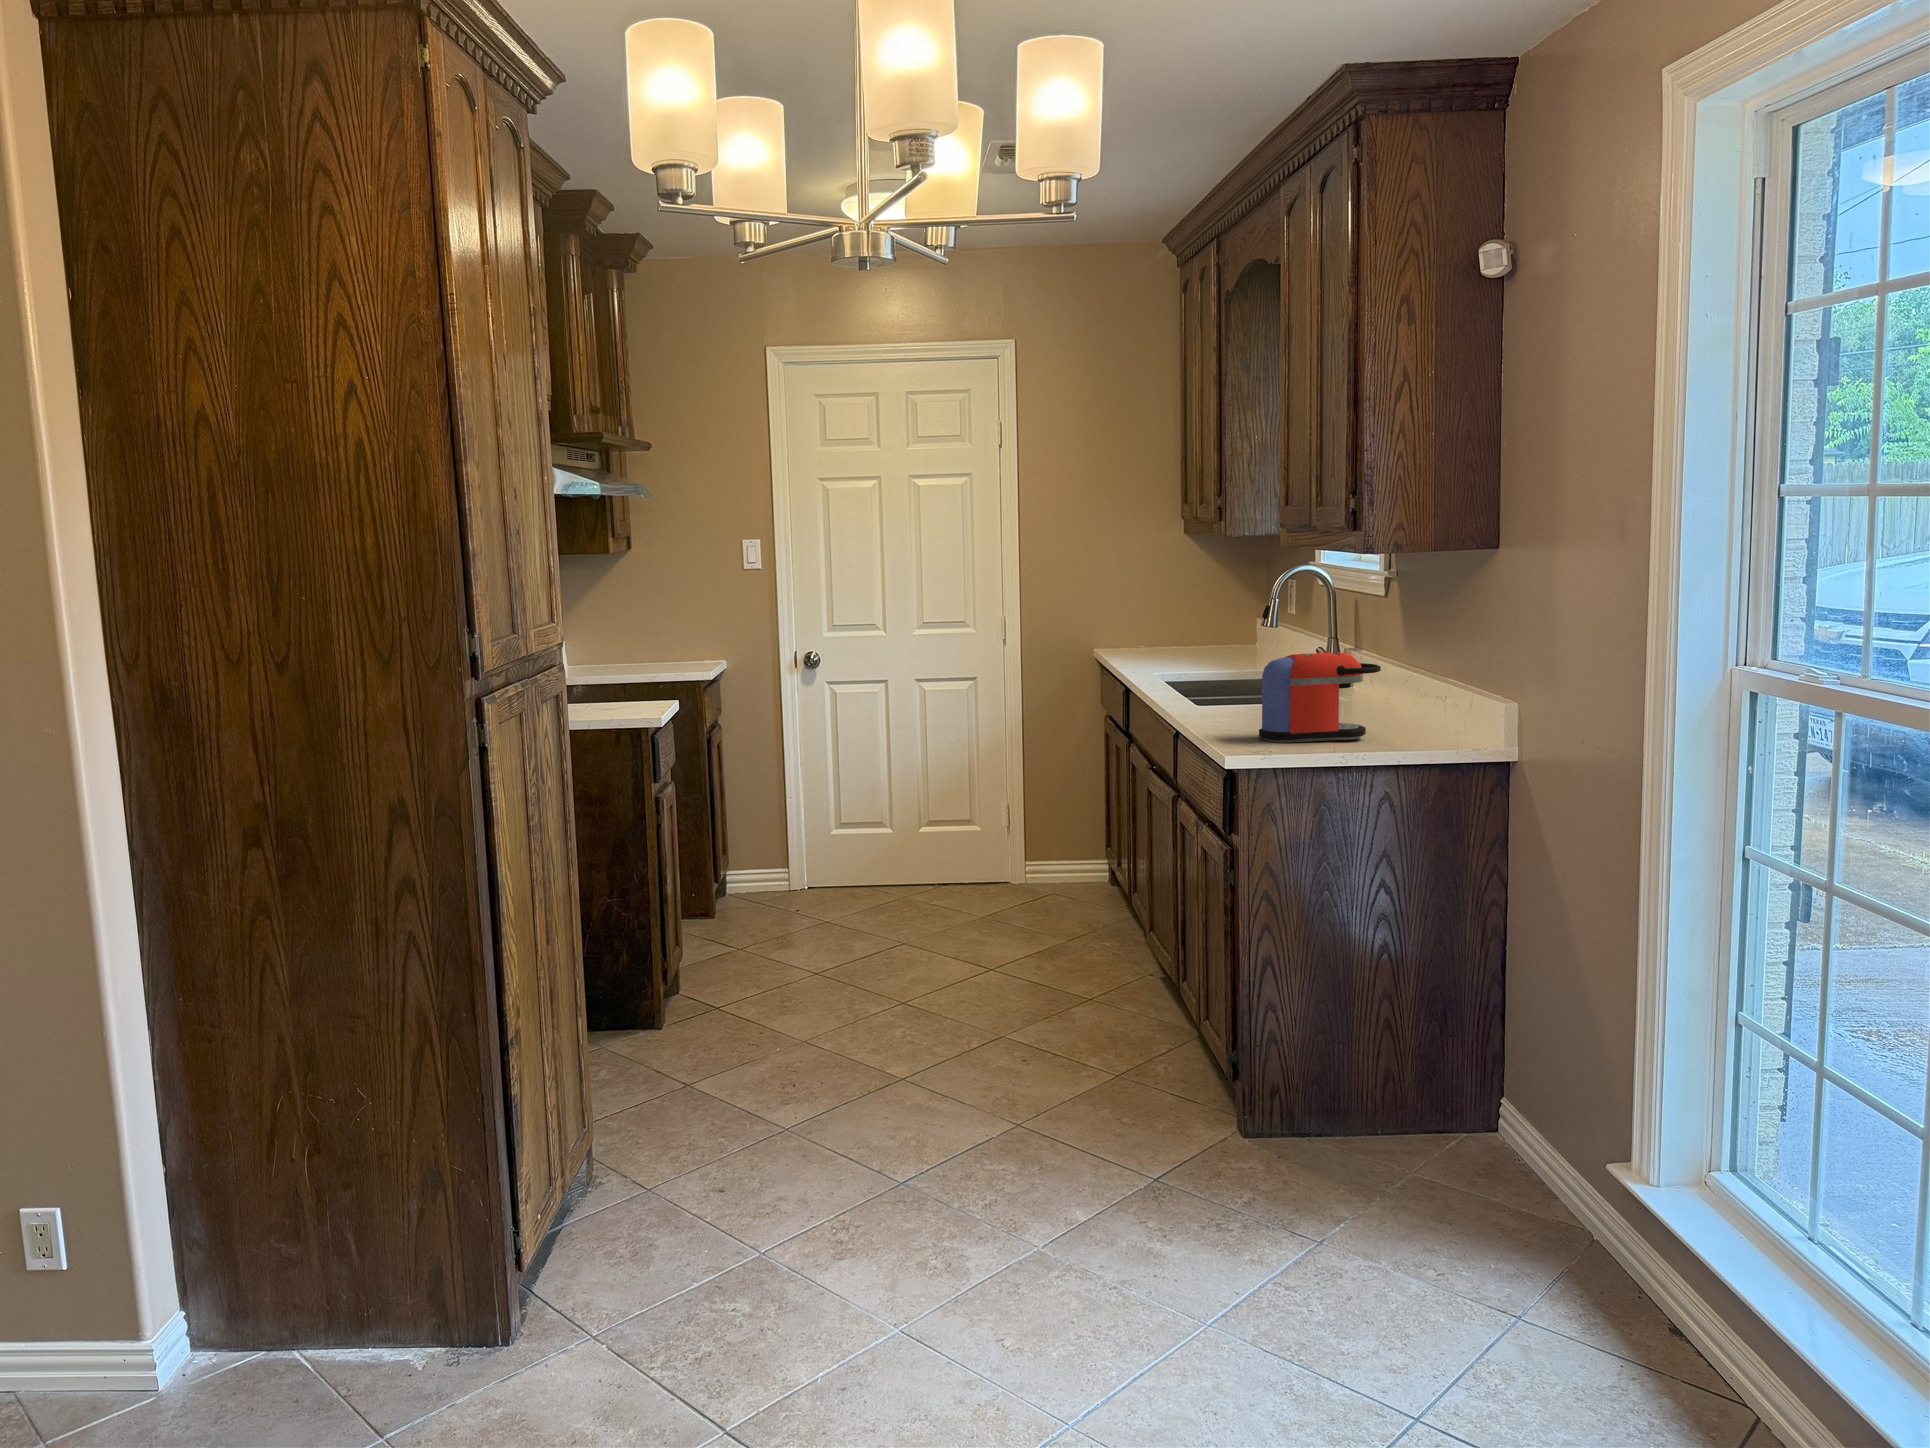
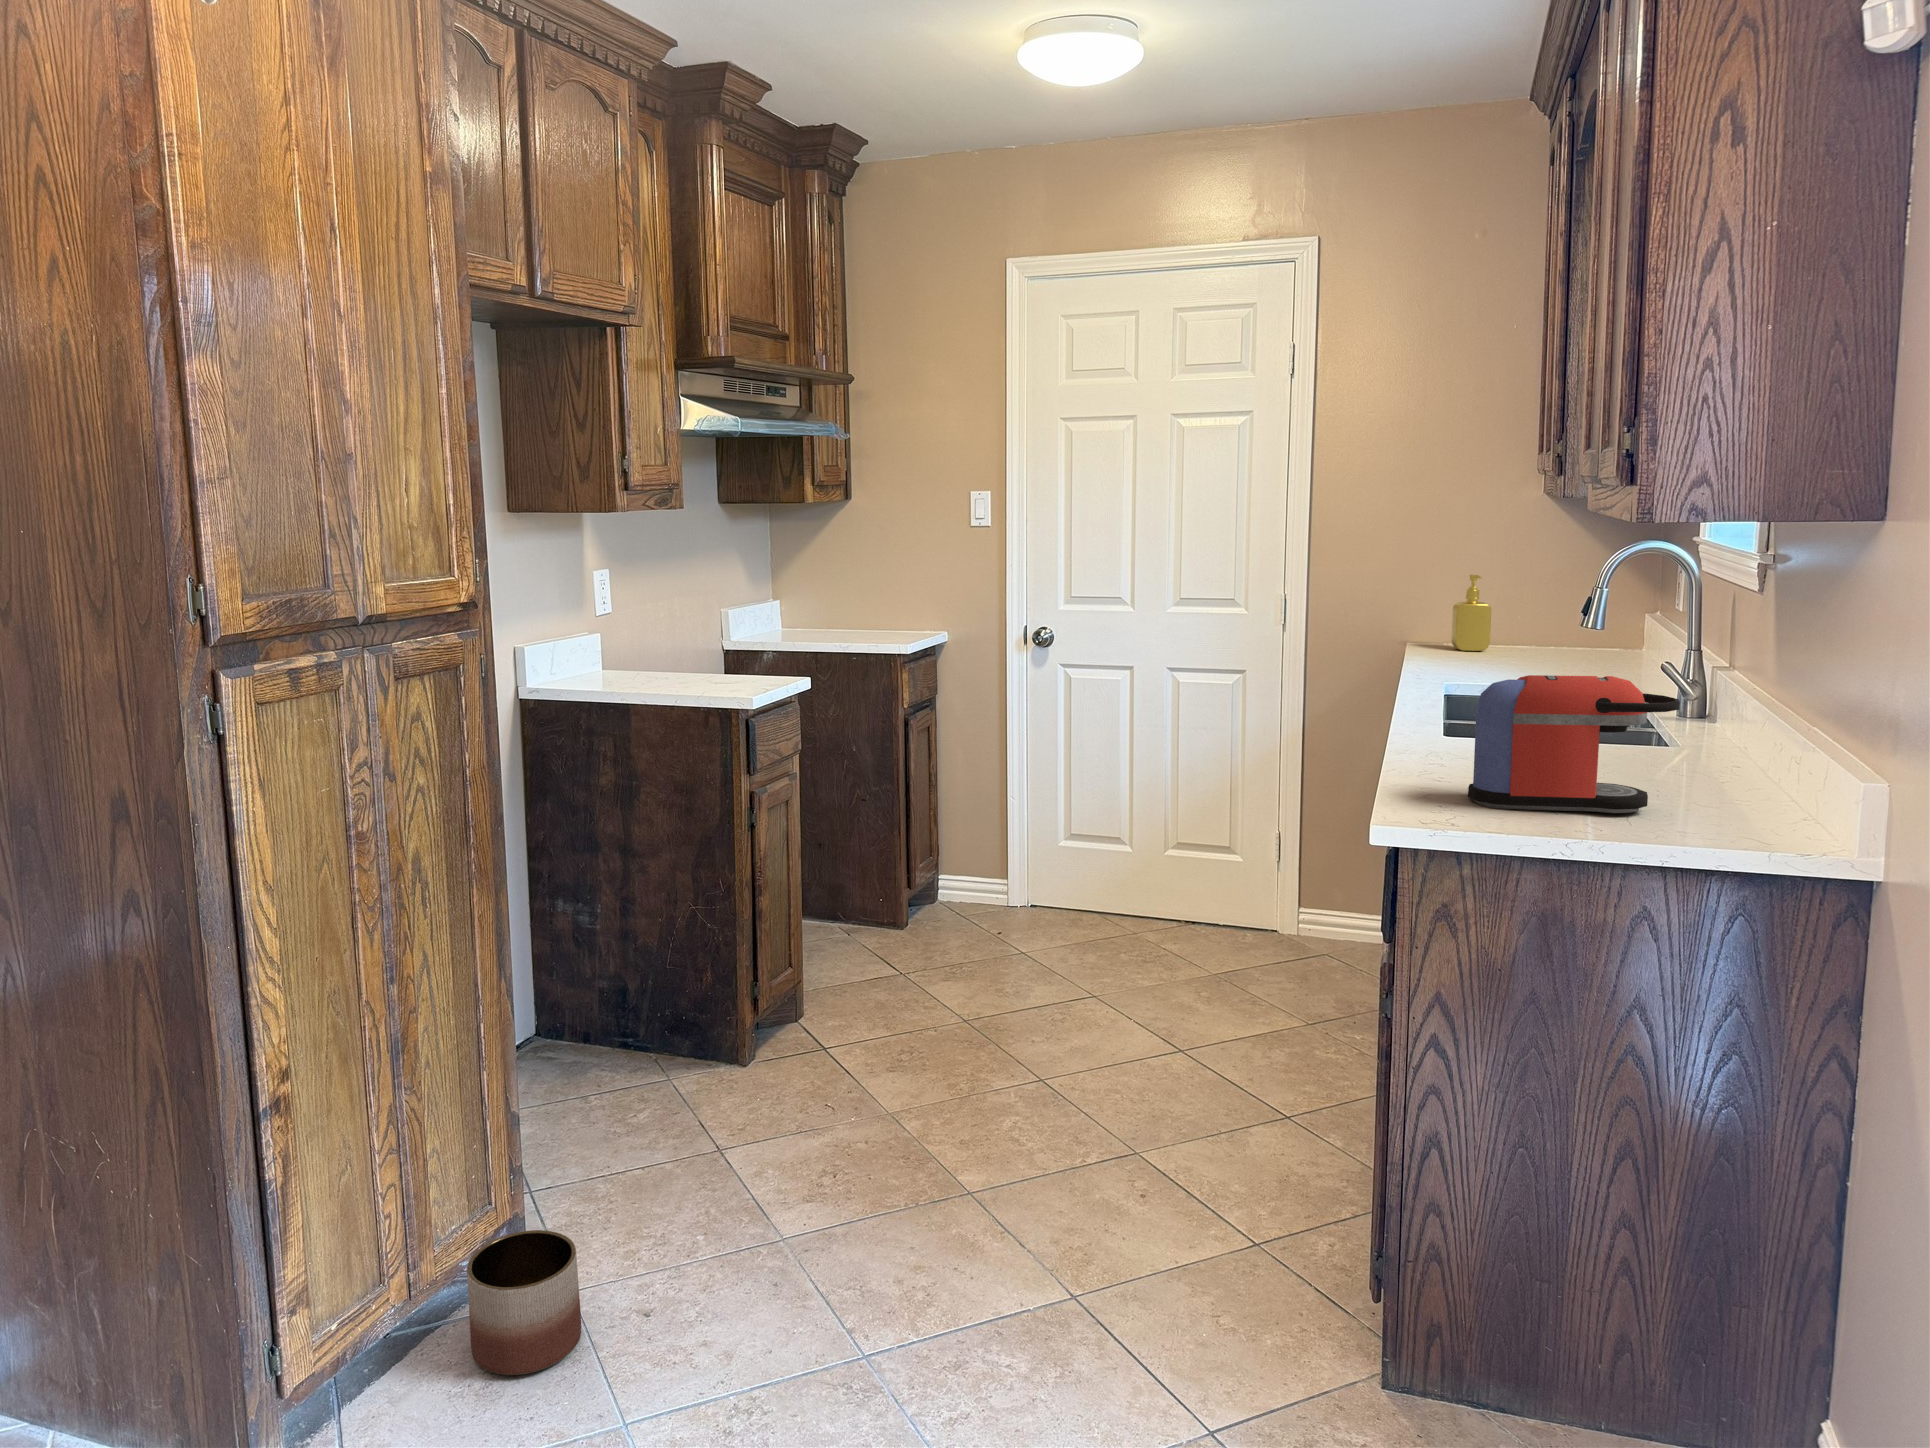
soap dispenser: none [1129,597,1157,654] -> present [1451,575,1491,651]
planter: none [586,1147,677,1260] -> present [467,1230,581,1375]

